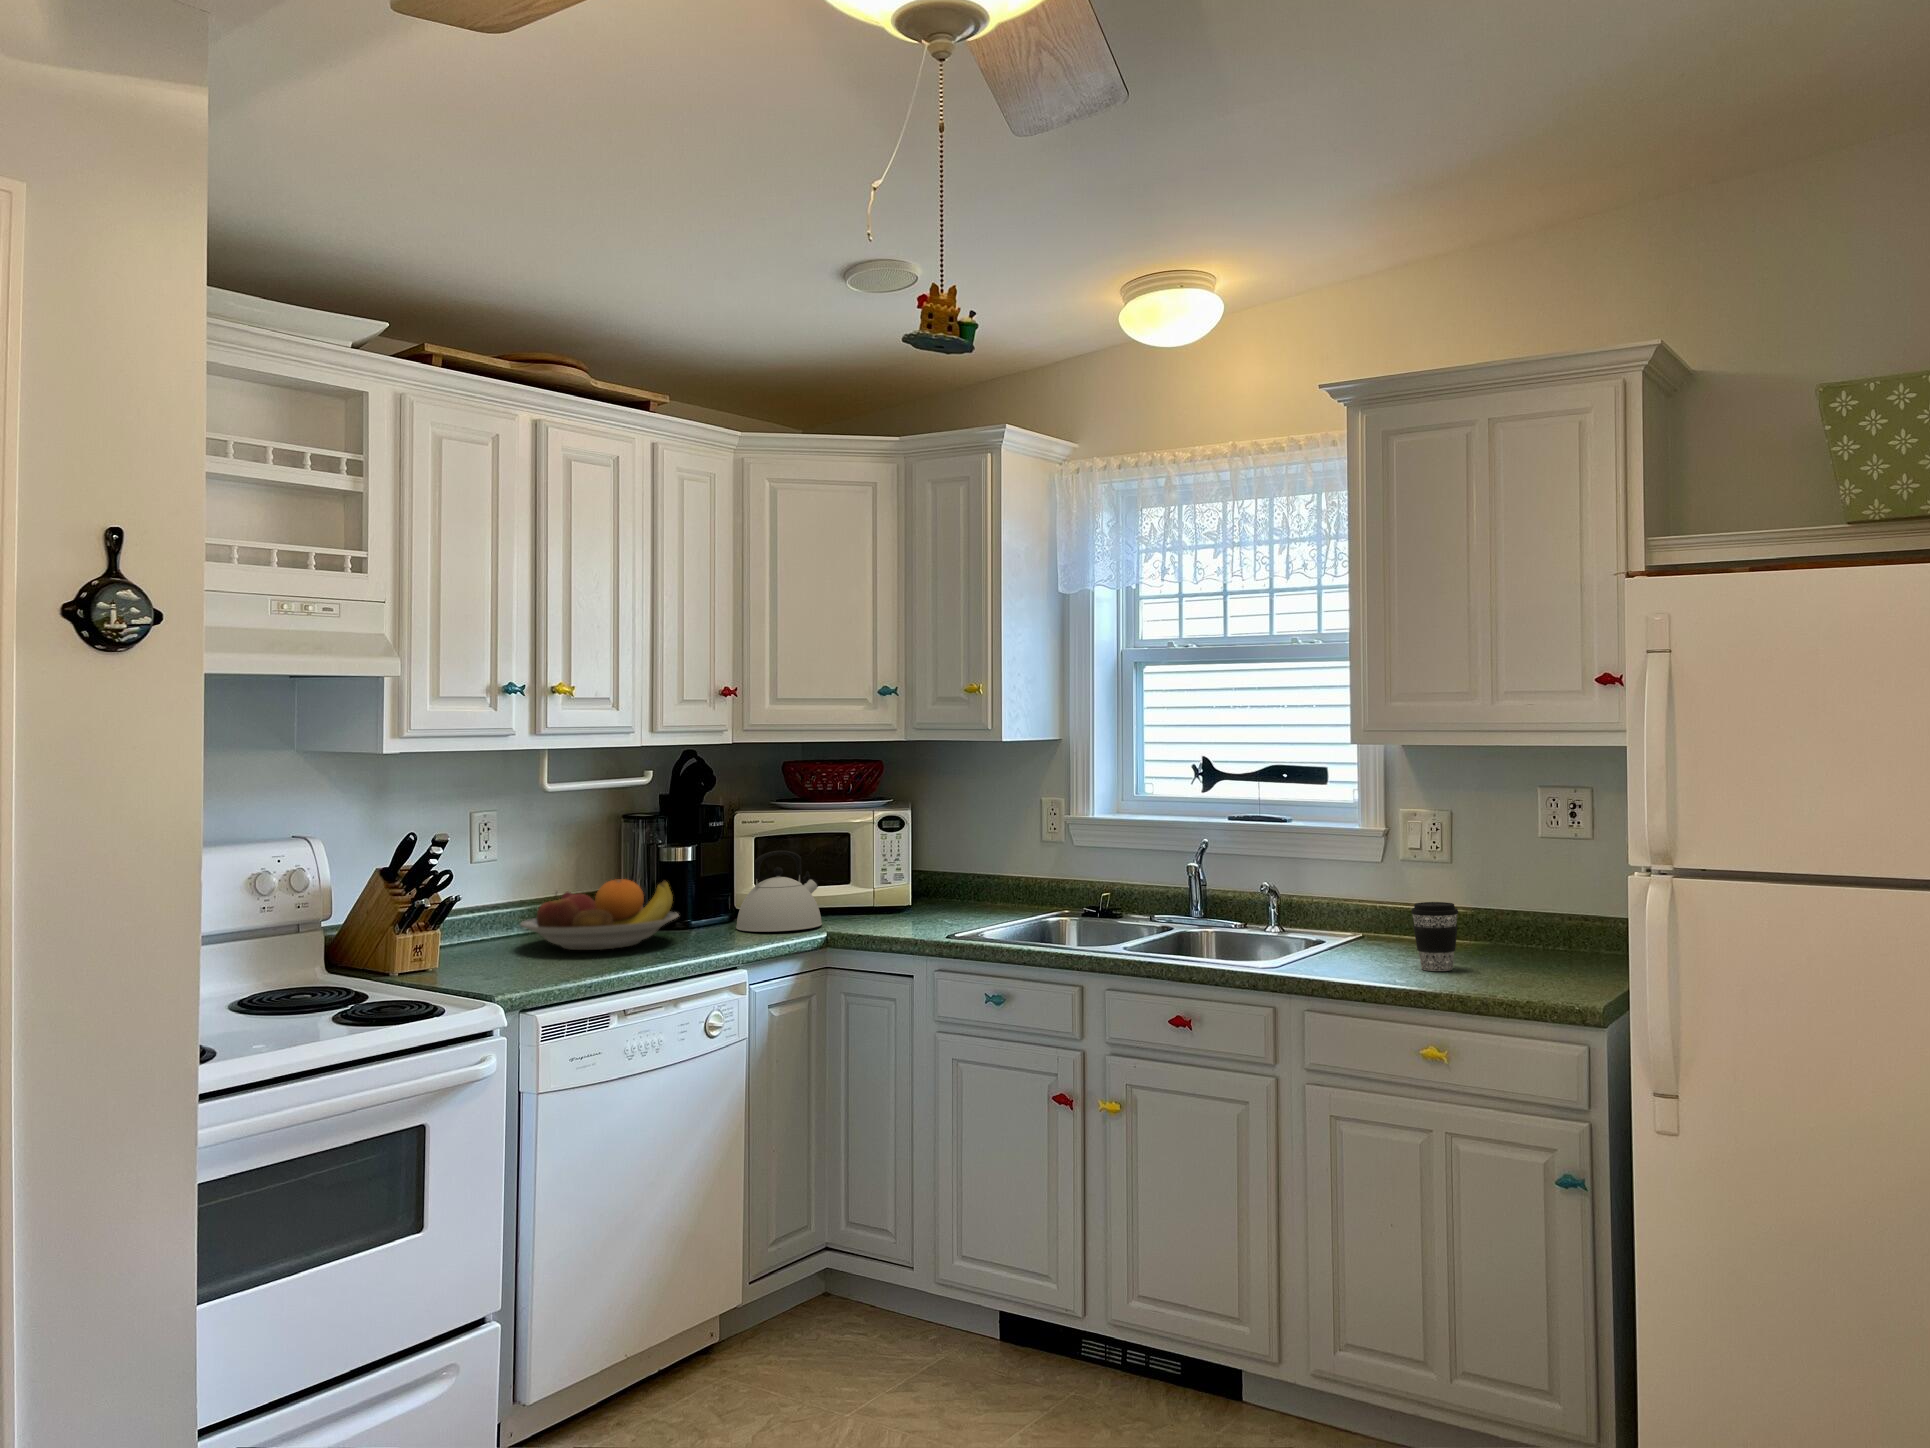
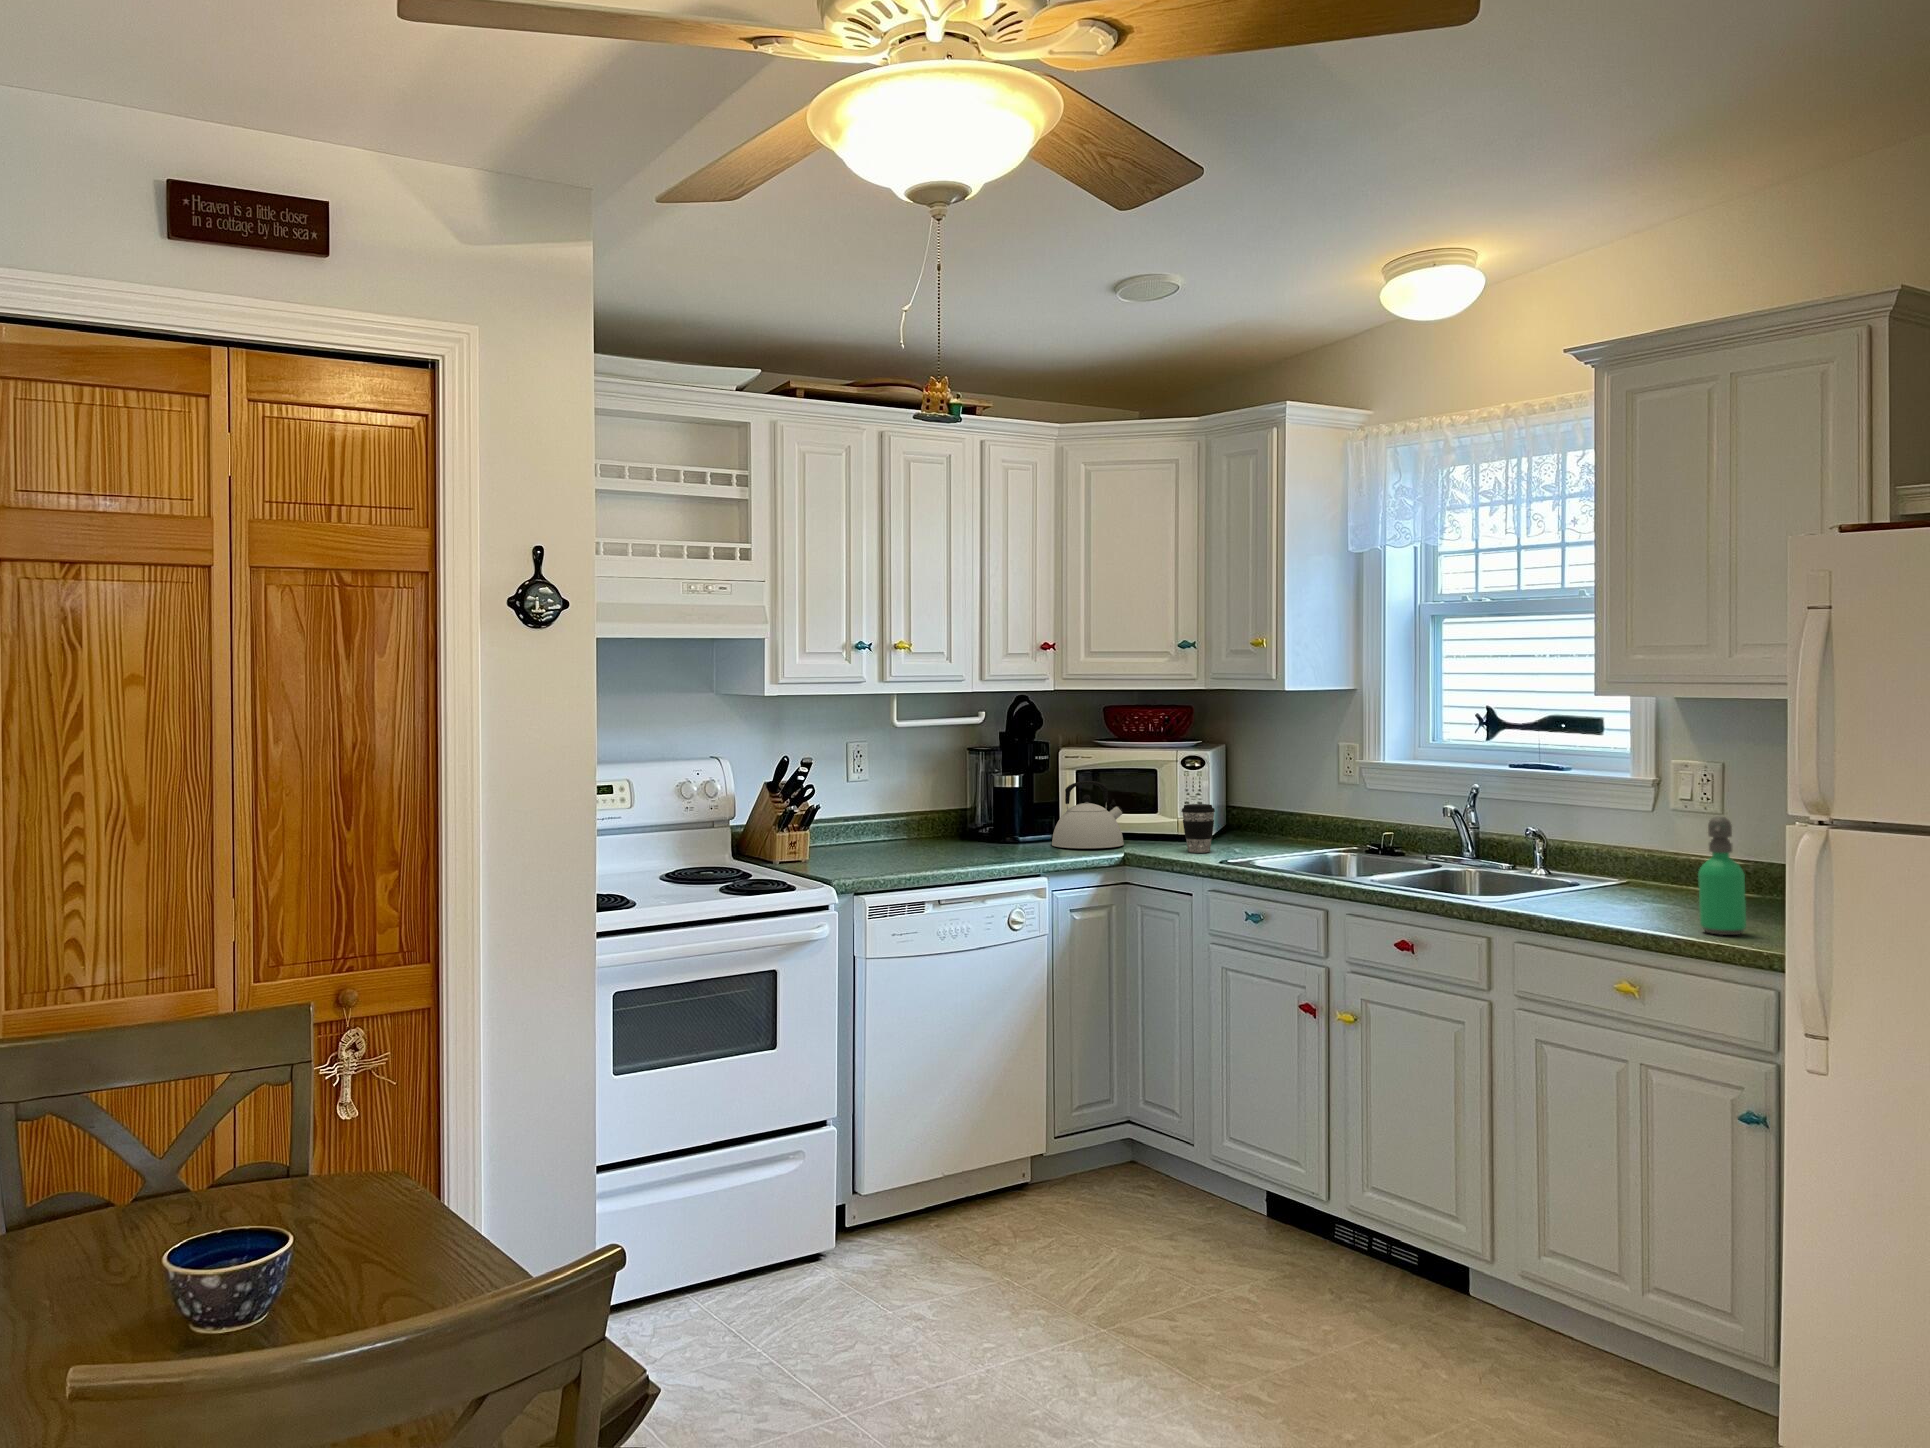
soap dispenser: none [1485,866,1529,984] -> present [1698,817,1746,935]
fruit bowl: present [521,879,678,950] -> none [876,799,998,854]
coffee cup: present [1411,902,1458,971] -> present [1181,804,1215,853]

